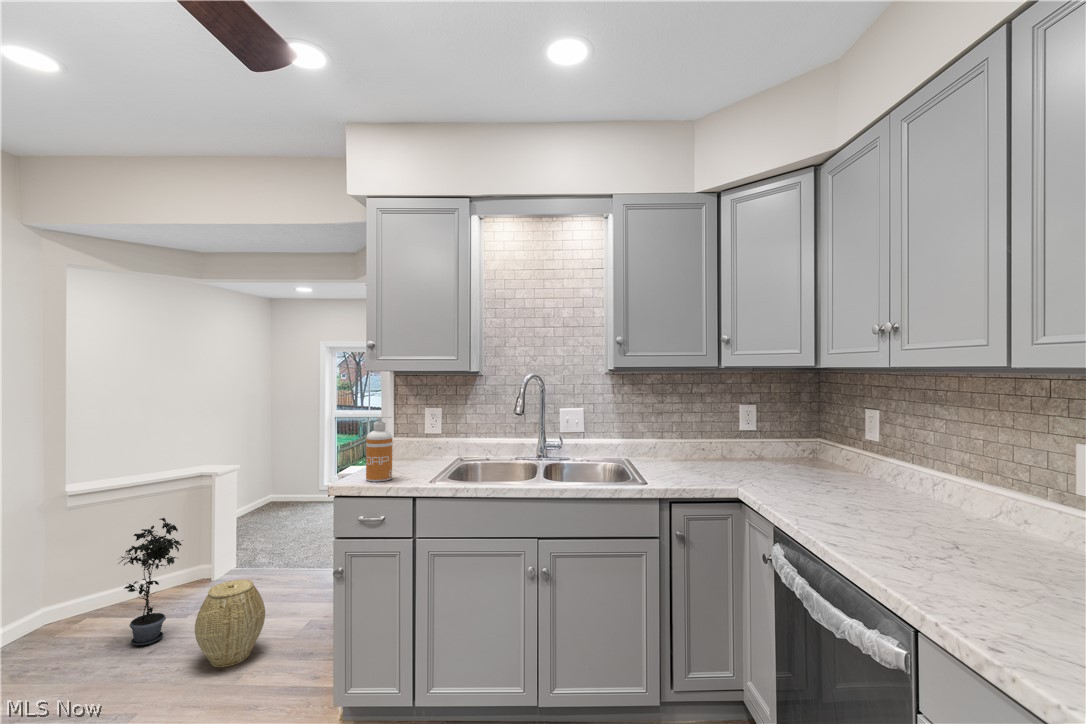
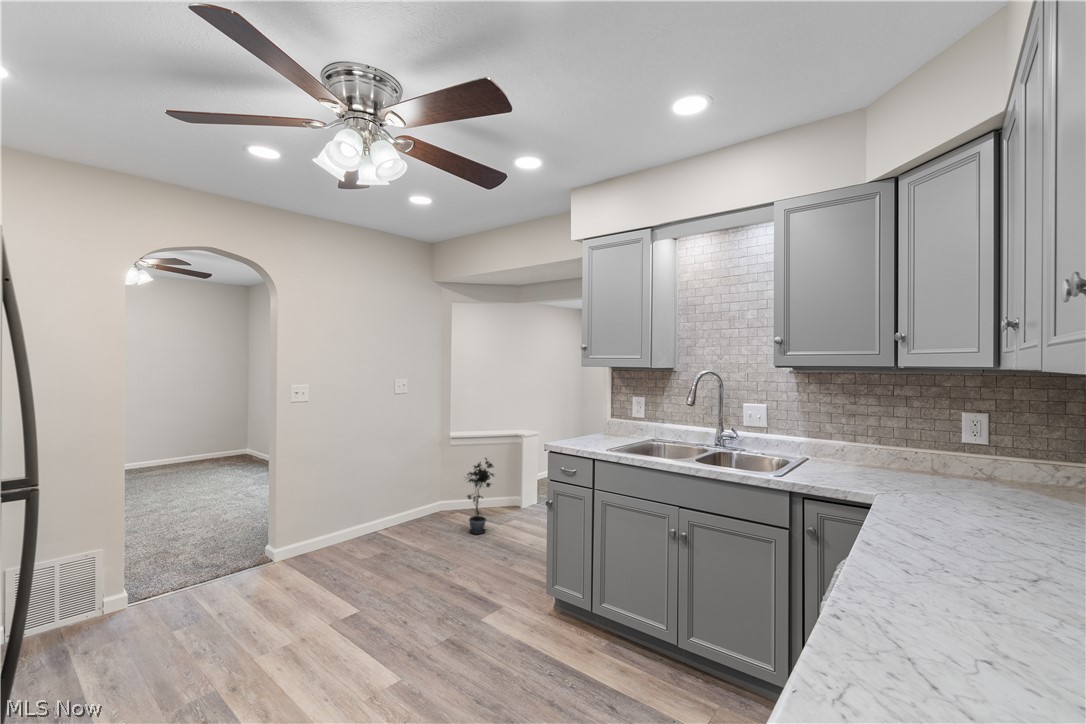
soap dispenser: present [366,416,392,482] -> none [568,399,587,446]
woven basket: present [195,579,265,667] -> none [493,504,532,557]

